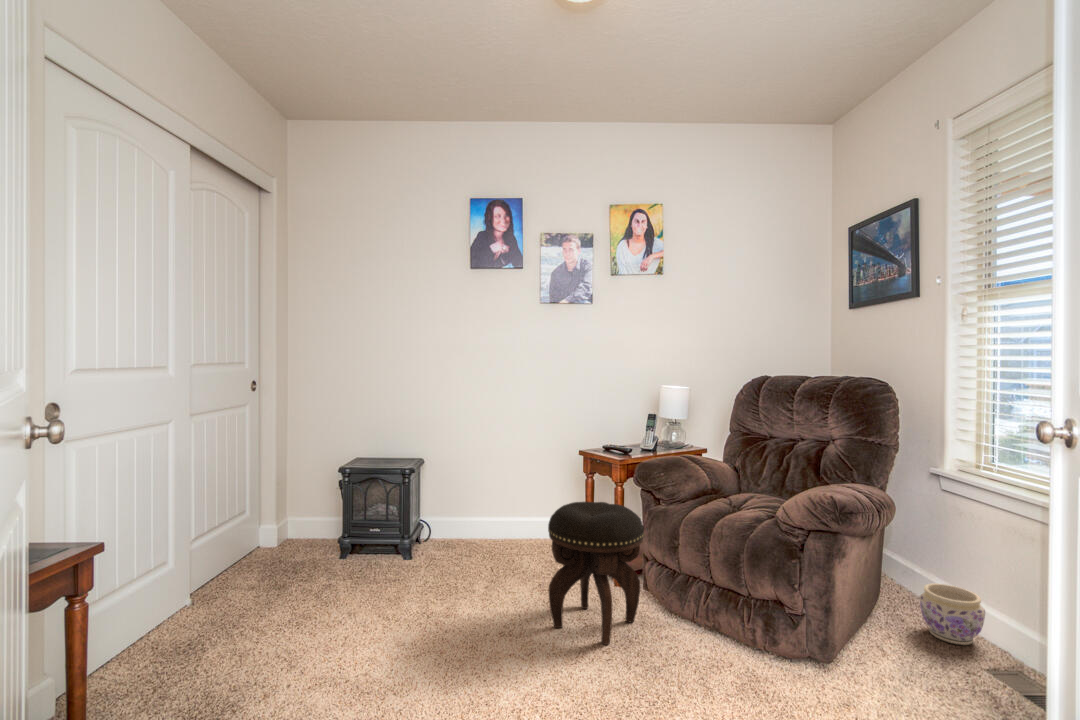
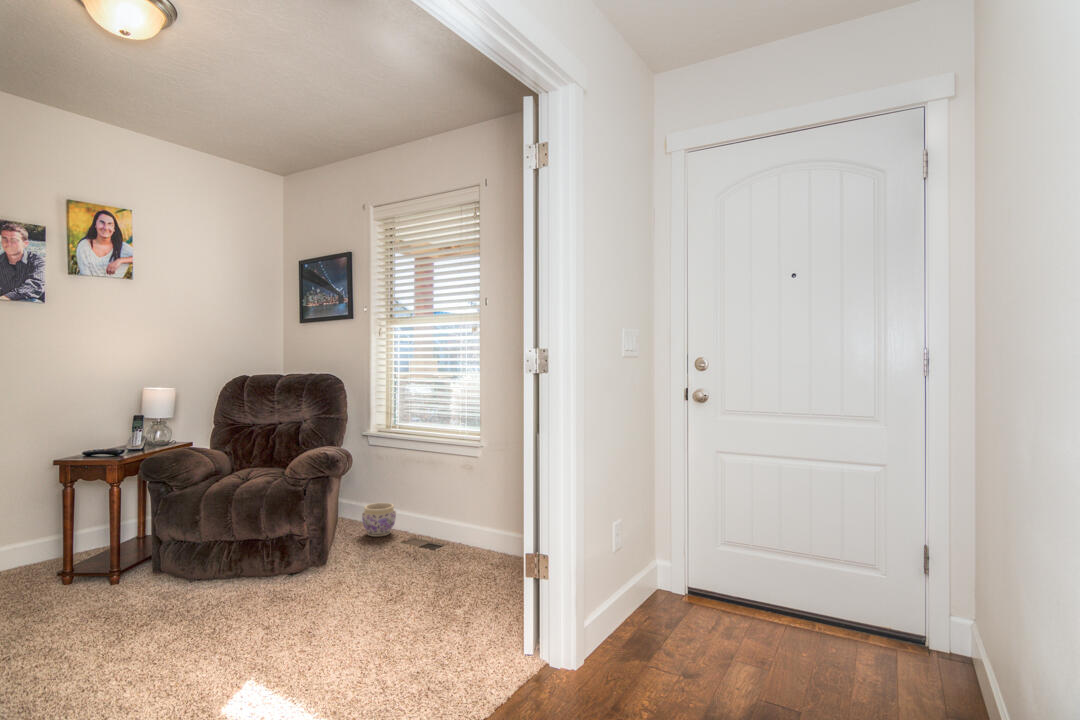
footstool: present [548,502,644,645] -> none [61,498,172,629]

